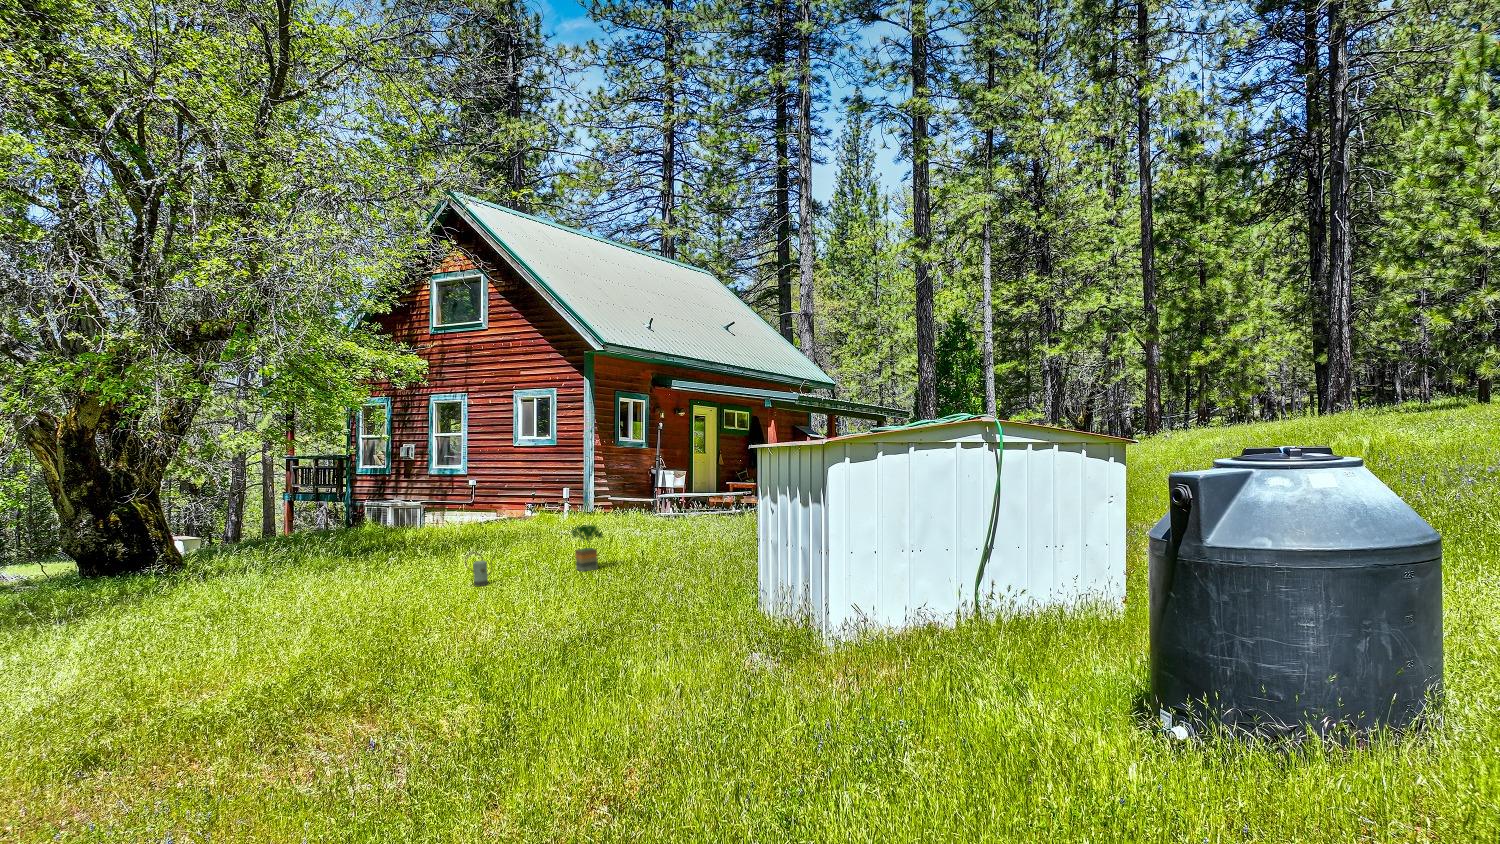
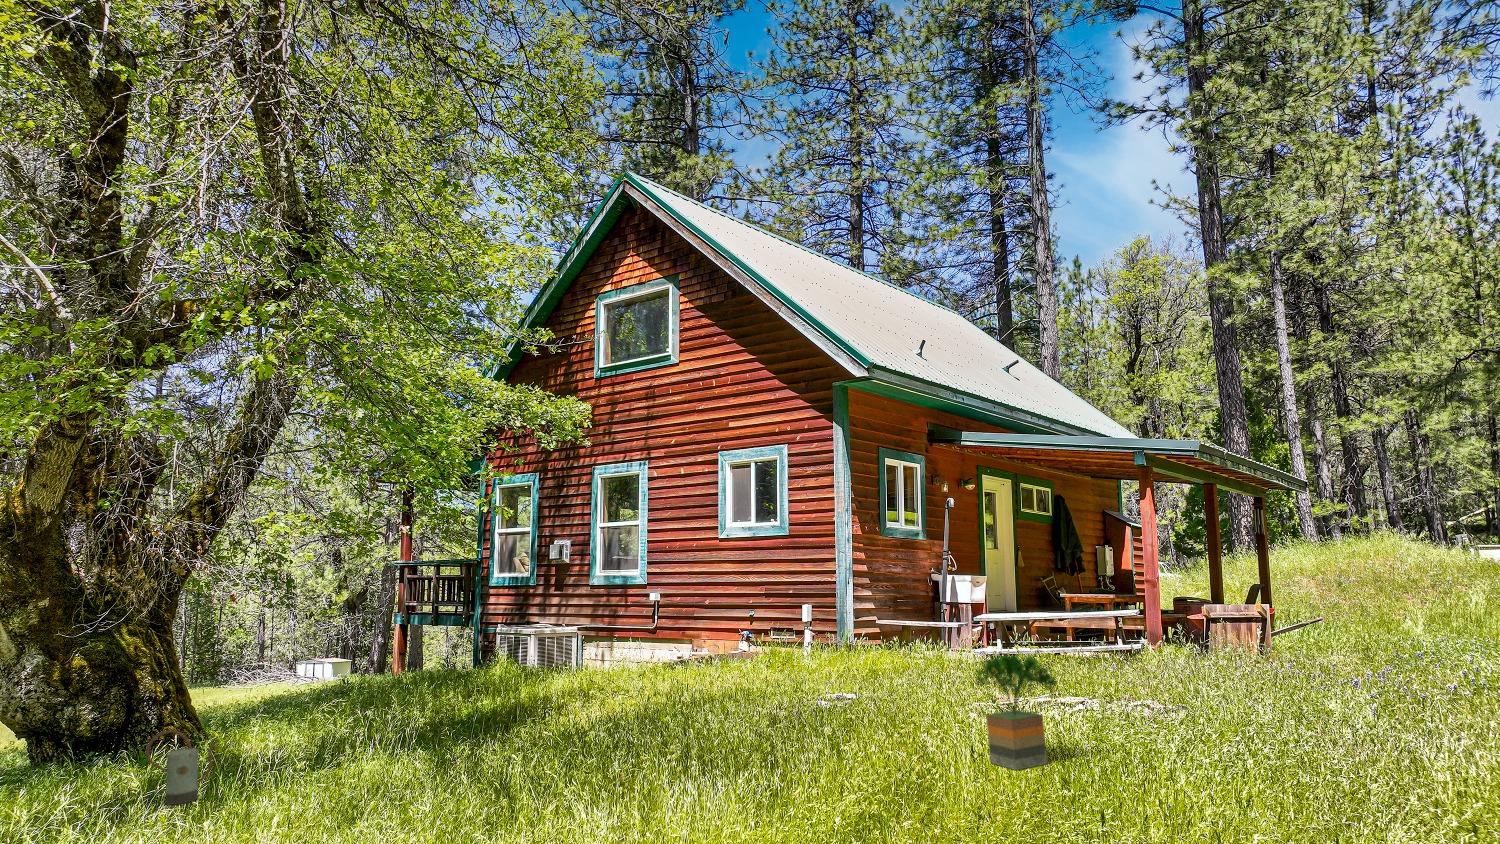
watering can: present [465,552,493,587] -> present [146,730,219,805]

